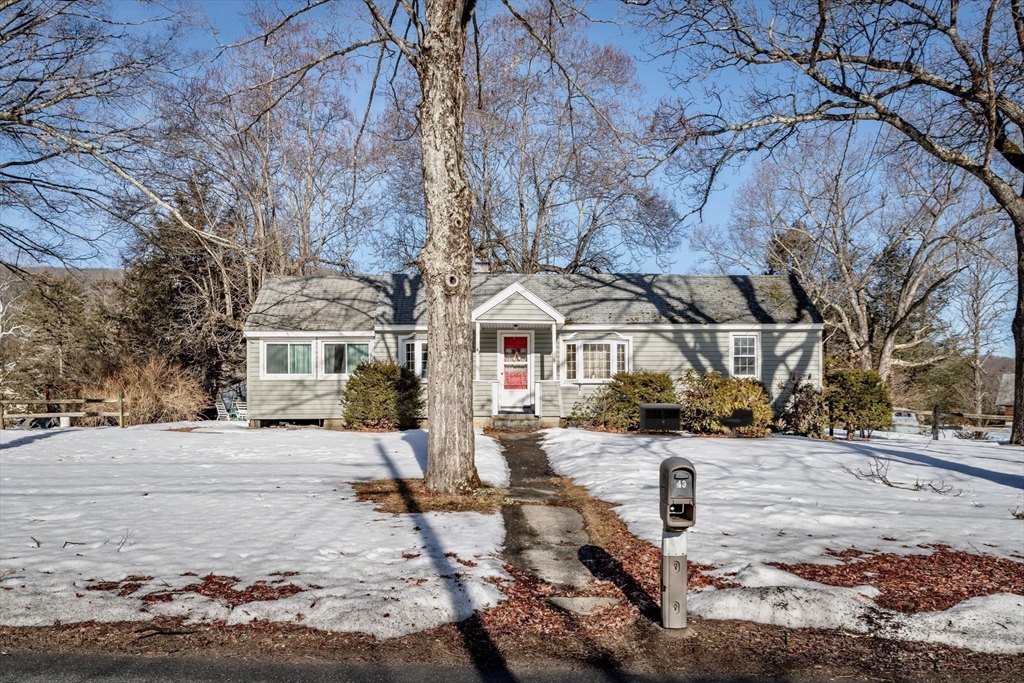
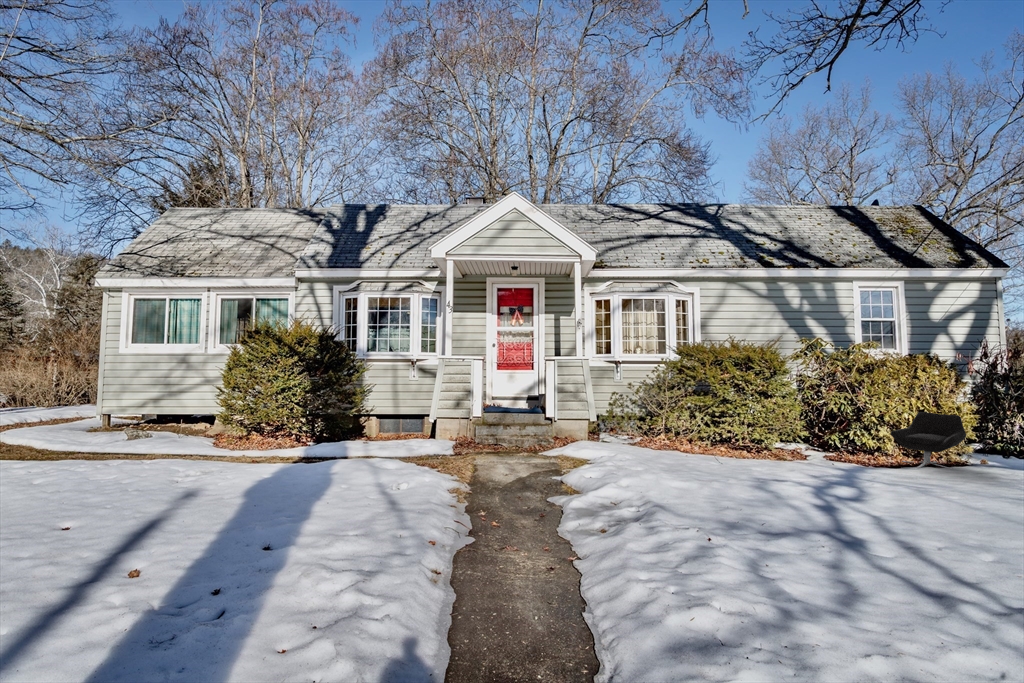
storage bench: present [640,404,681,433] -> none [734,400,817,456]

